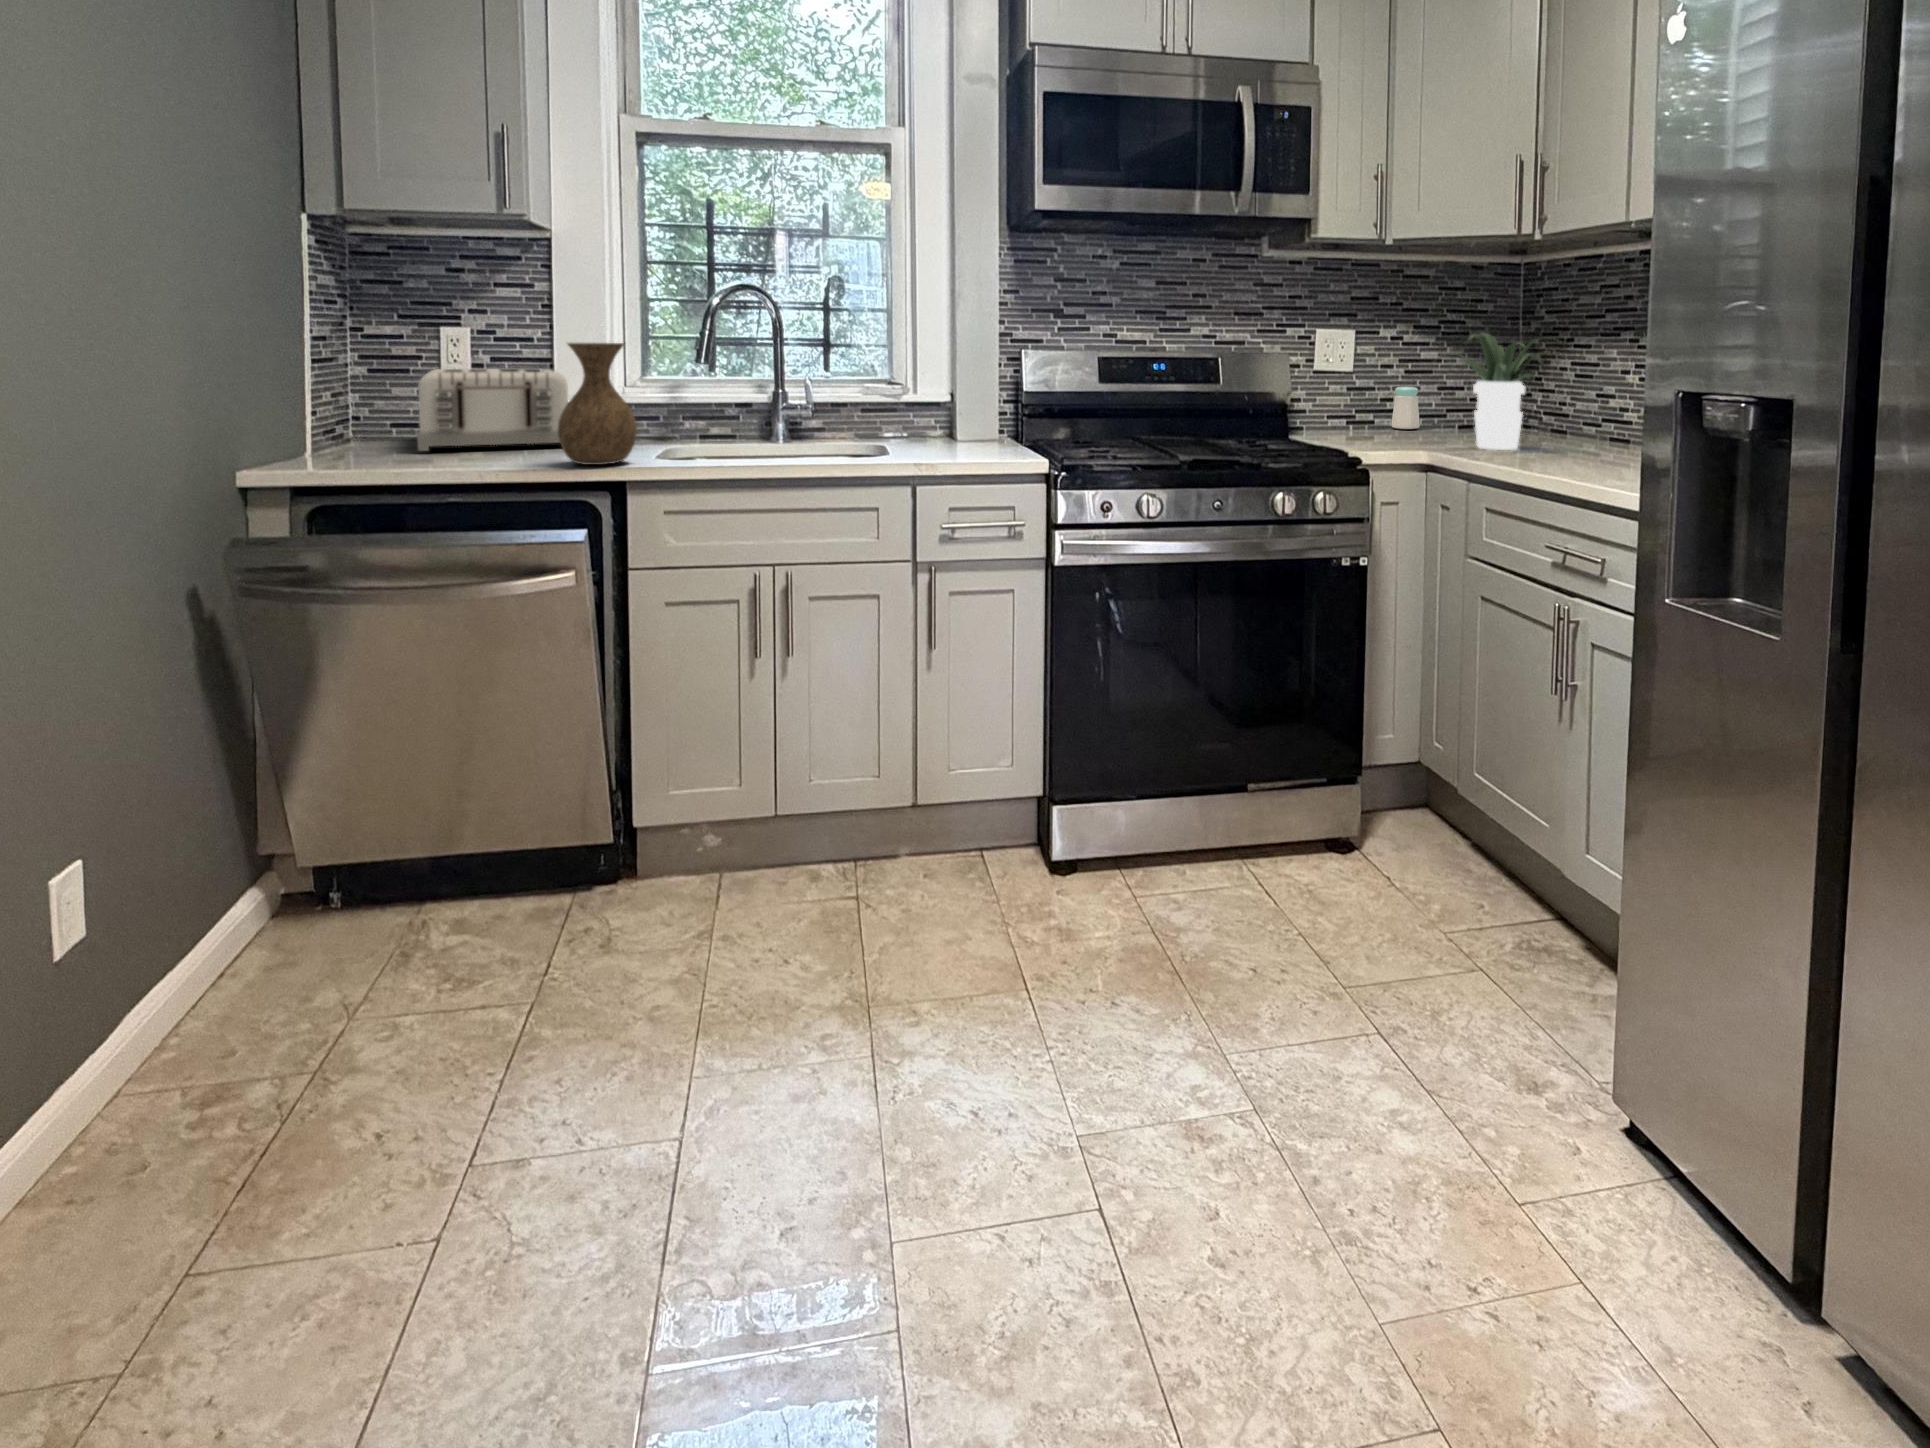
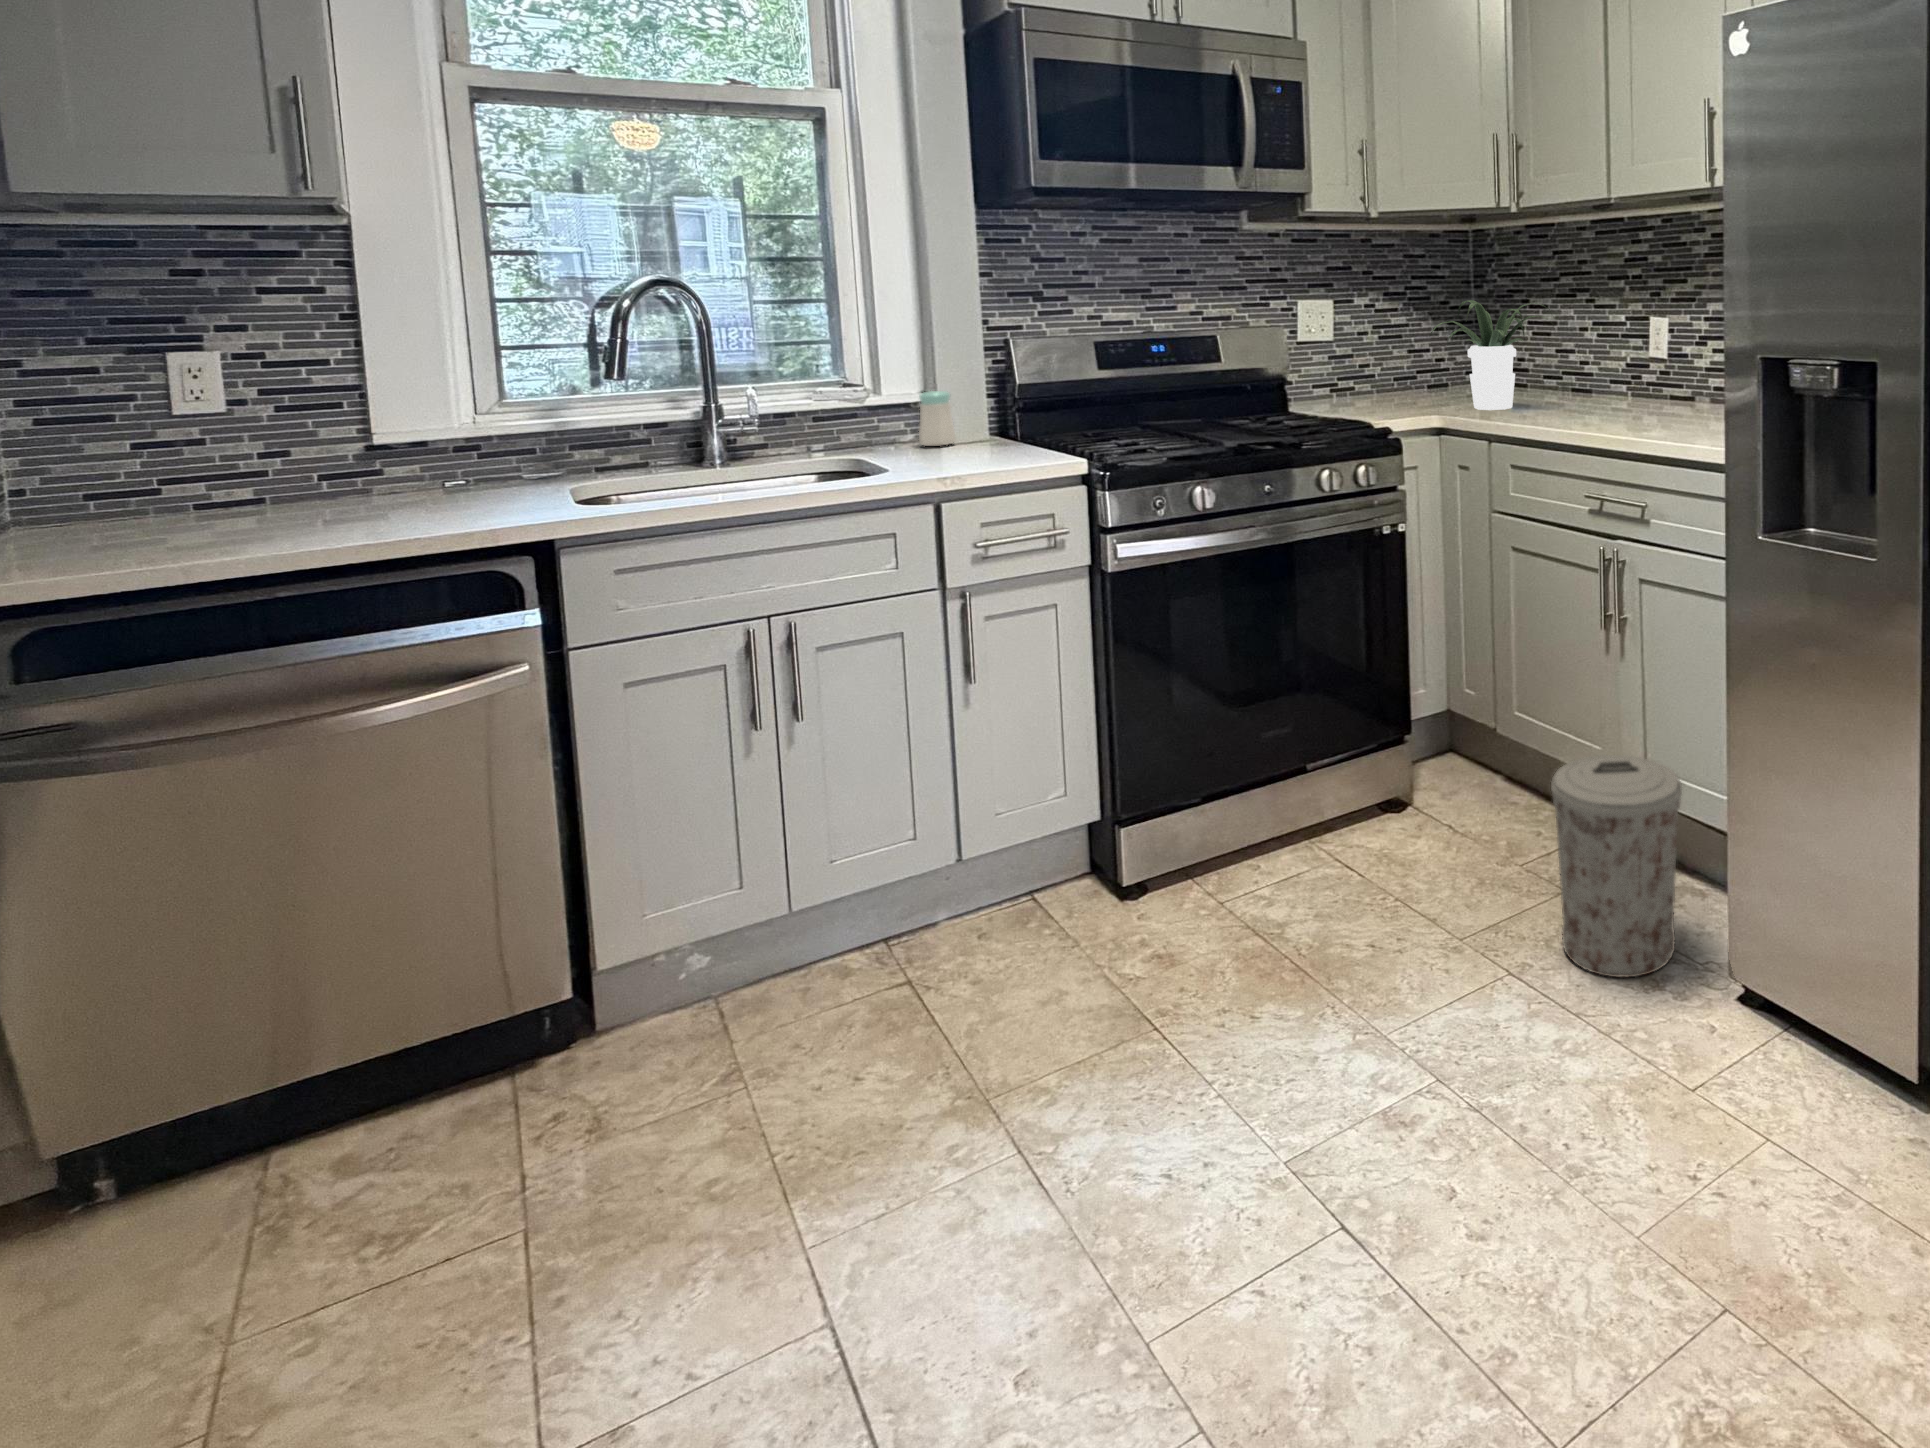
vase: present [558,343,637,465] -> none [436,365,553,525]
toaster: present [417,369,568,451] -> none [139,399,419,531]
salt shaker: present [1392,387,1420,429] -> present [919,391,955,446]
trash can: none [1442,820,1591,1069] -> present [1551,755,1682,977]

